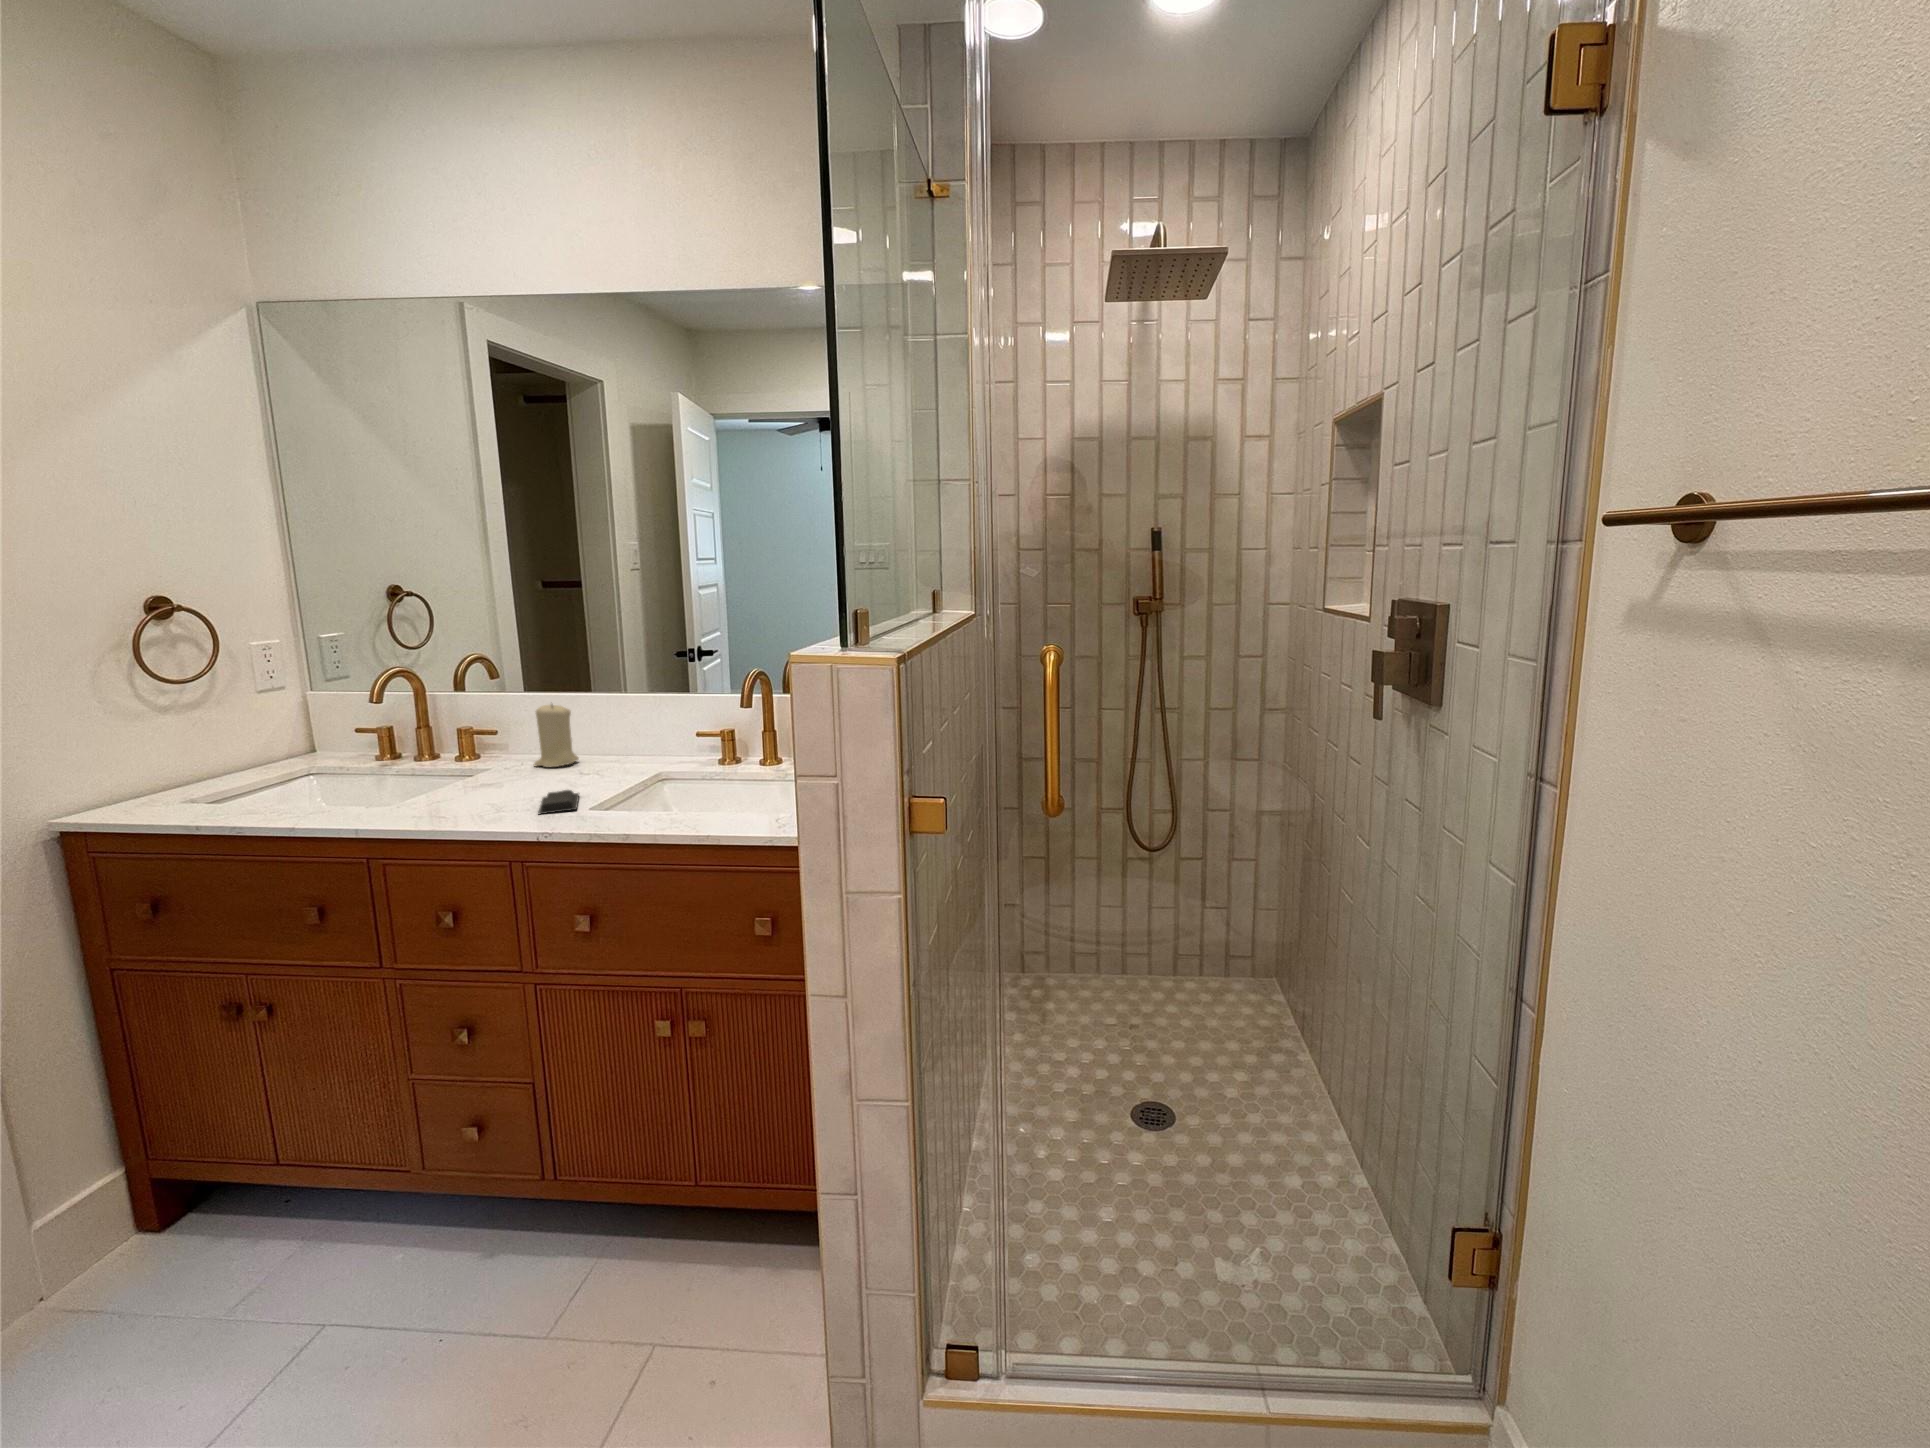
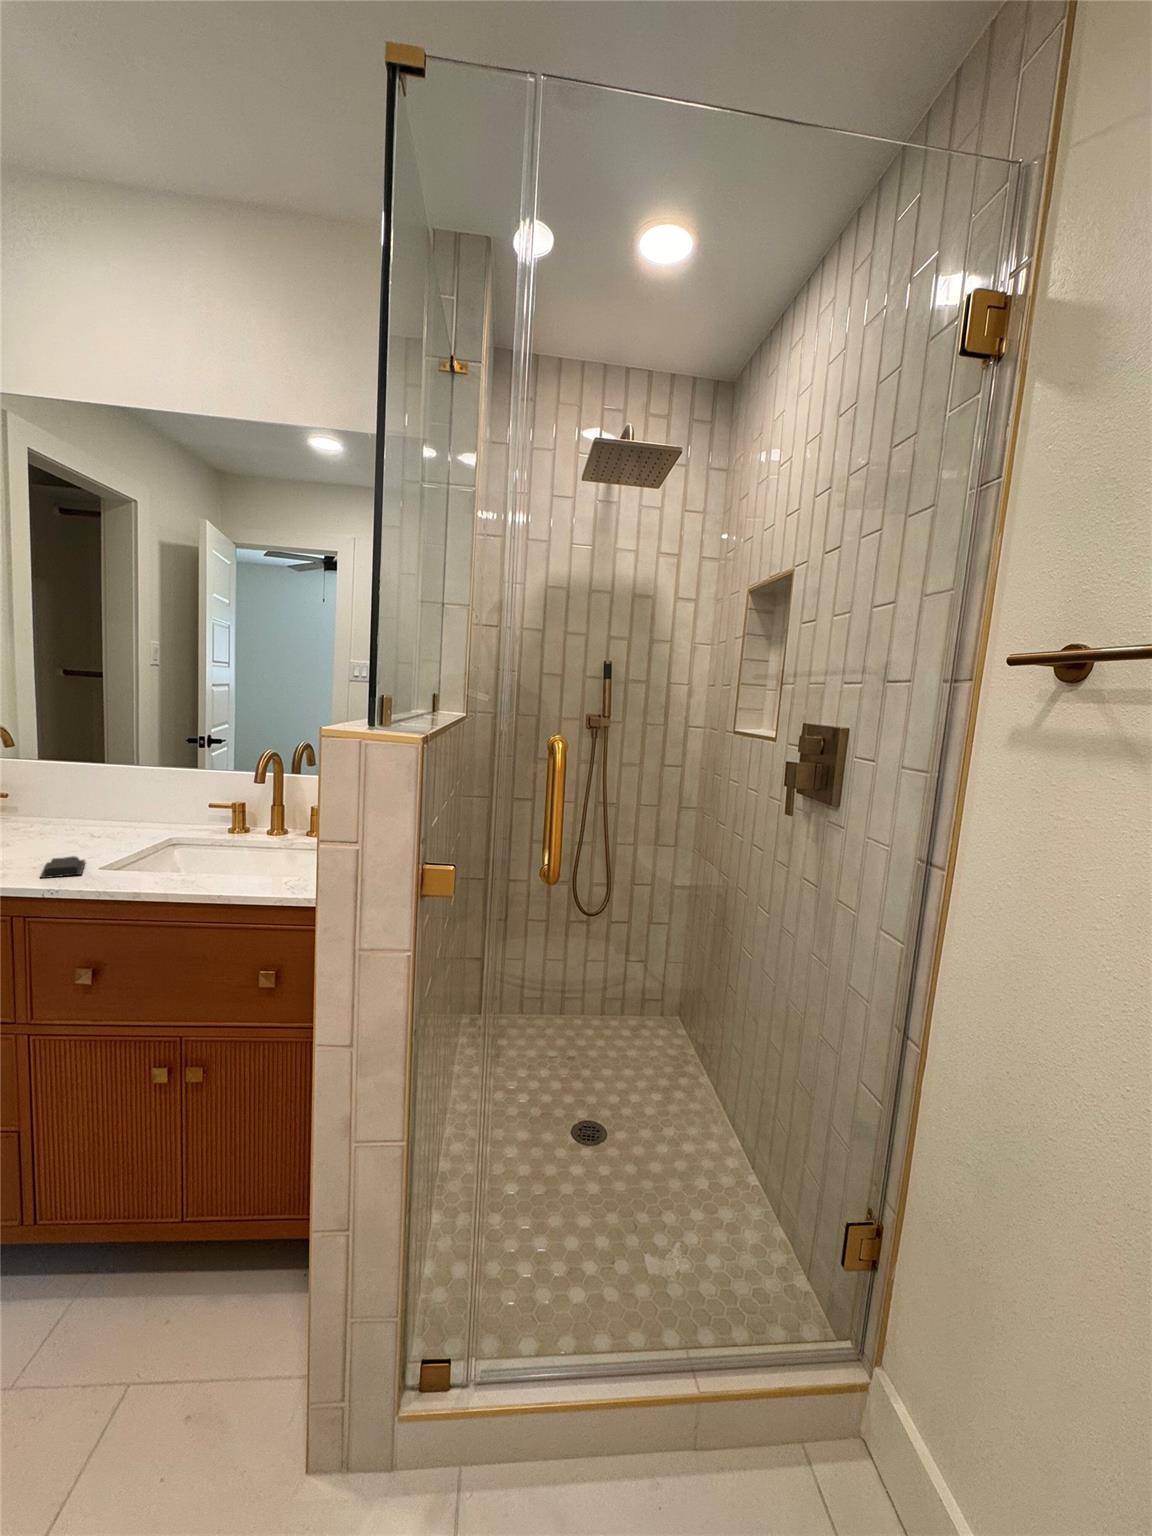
candle: present [534,704,579,767] -> none [39,778,87,837]

